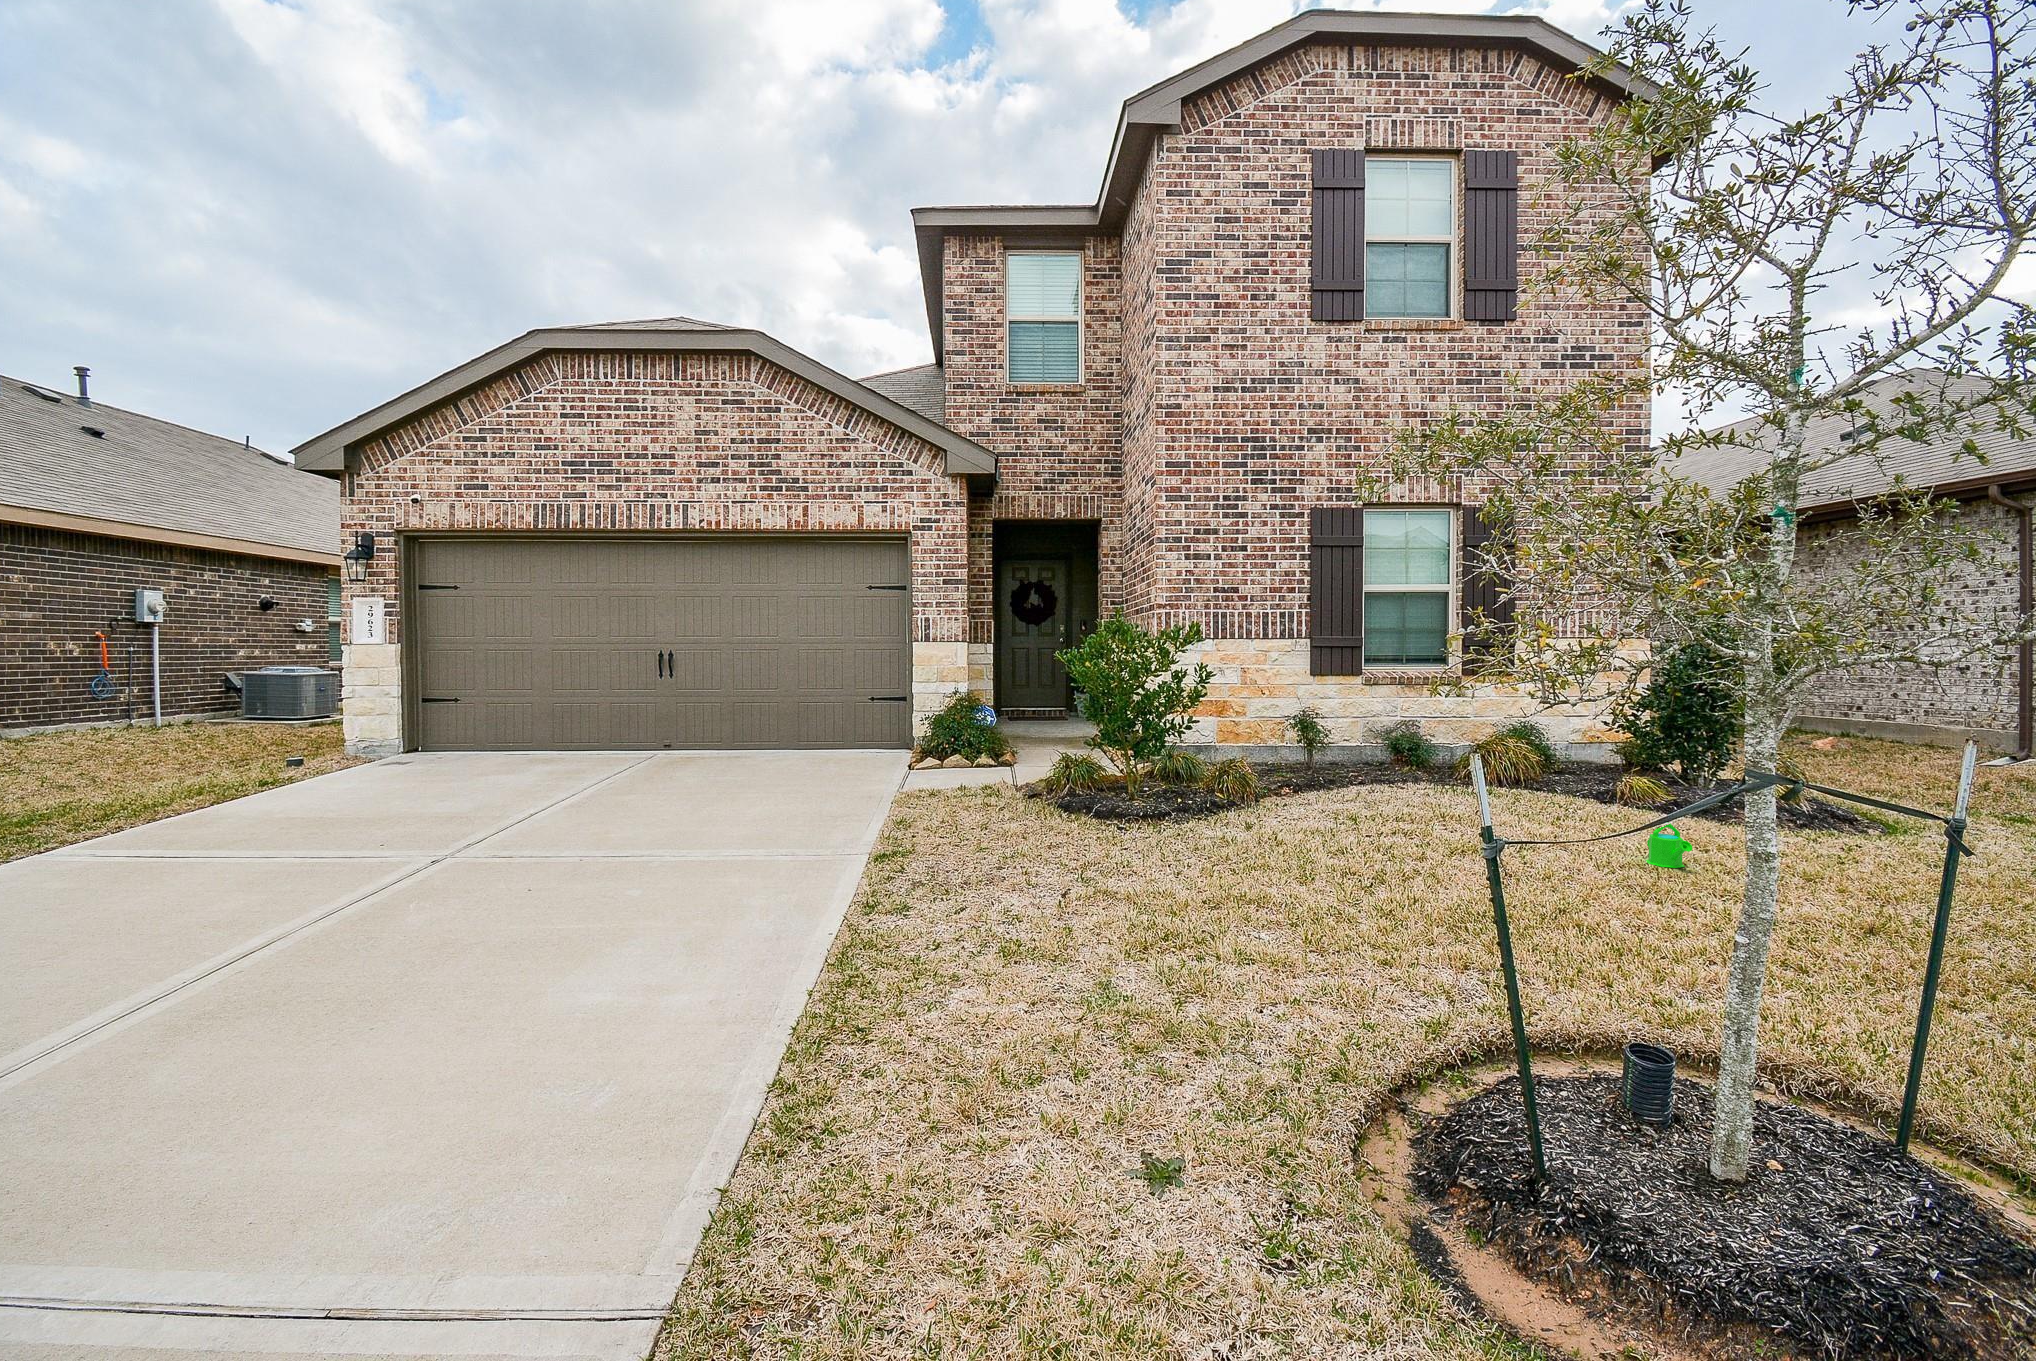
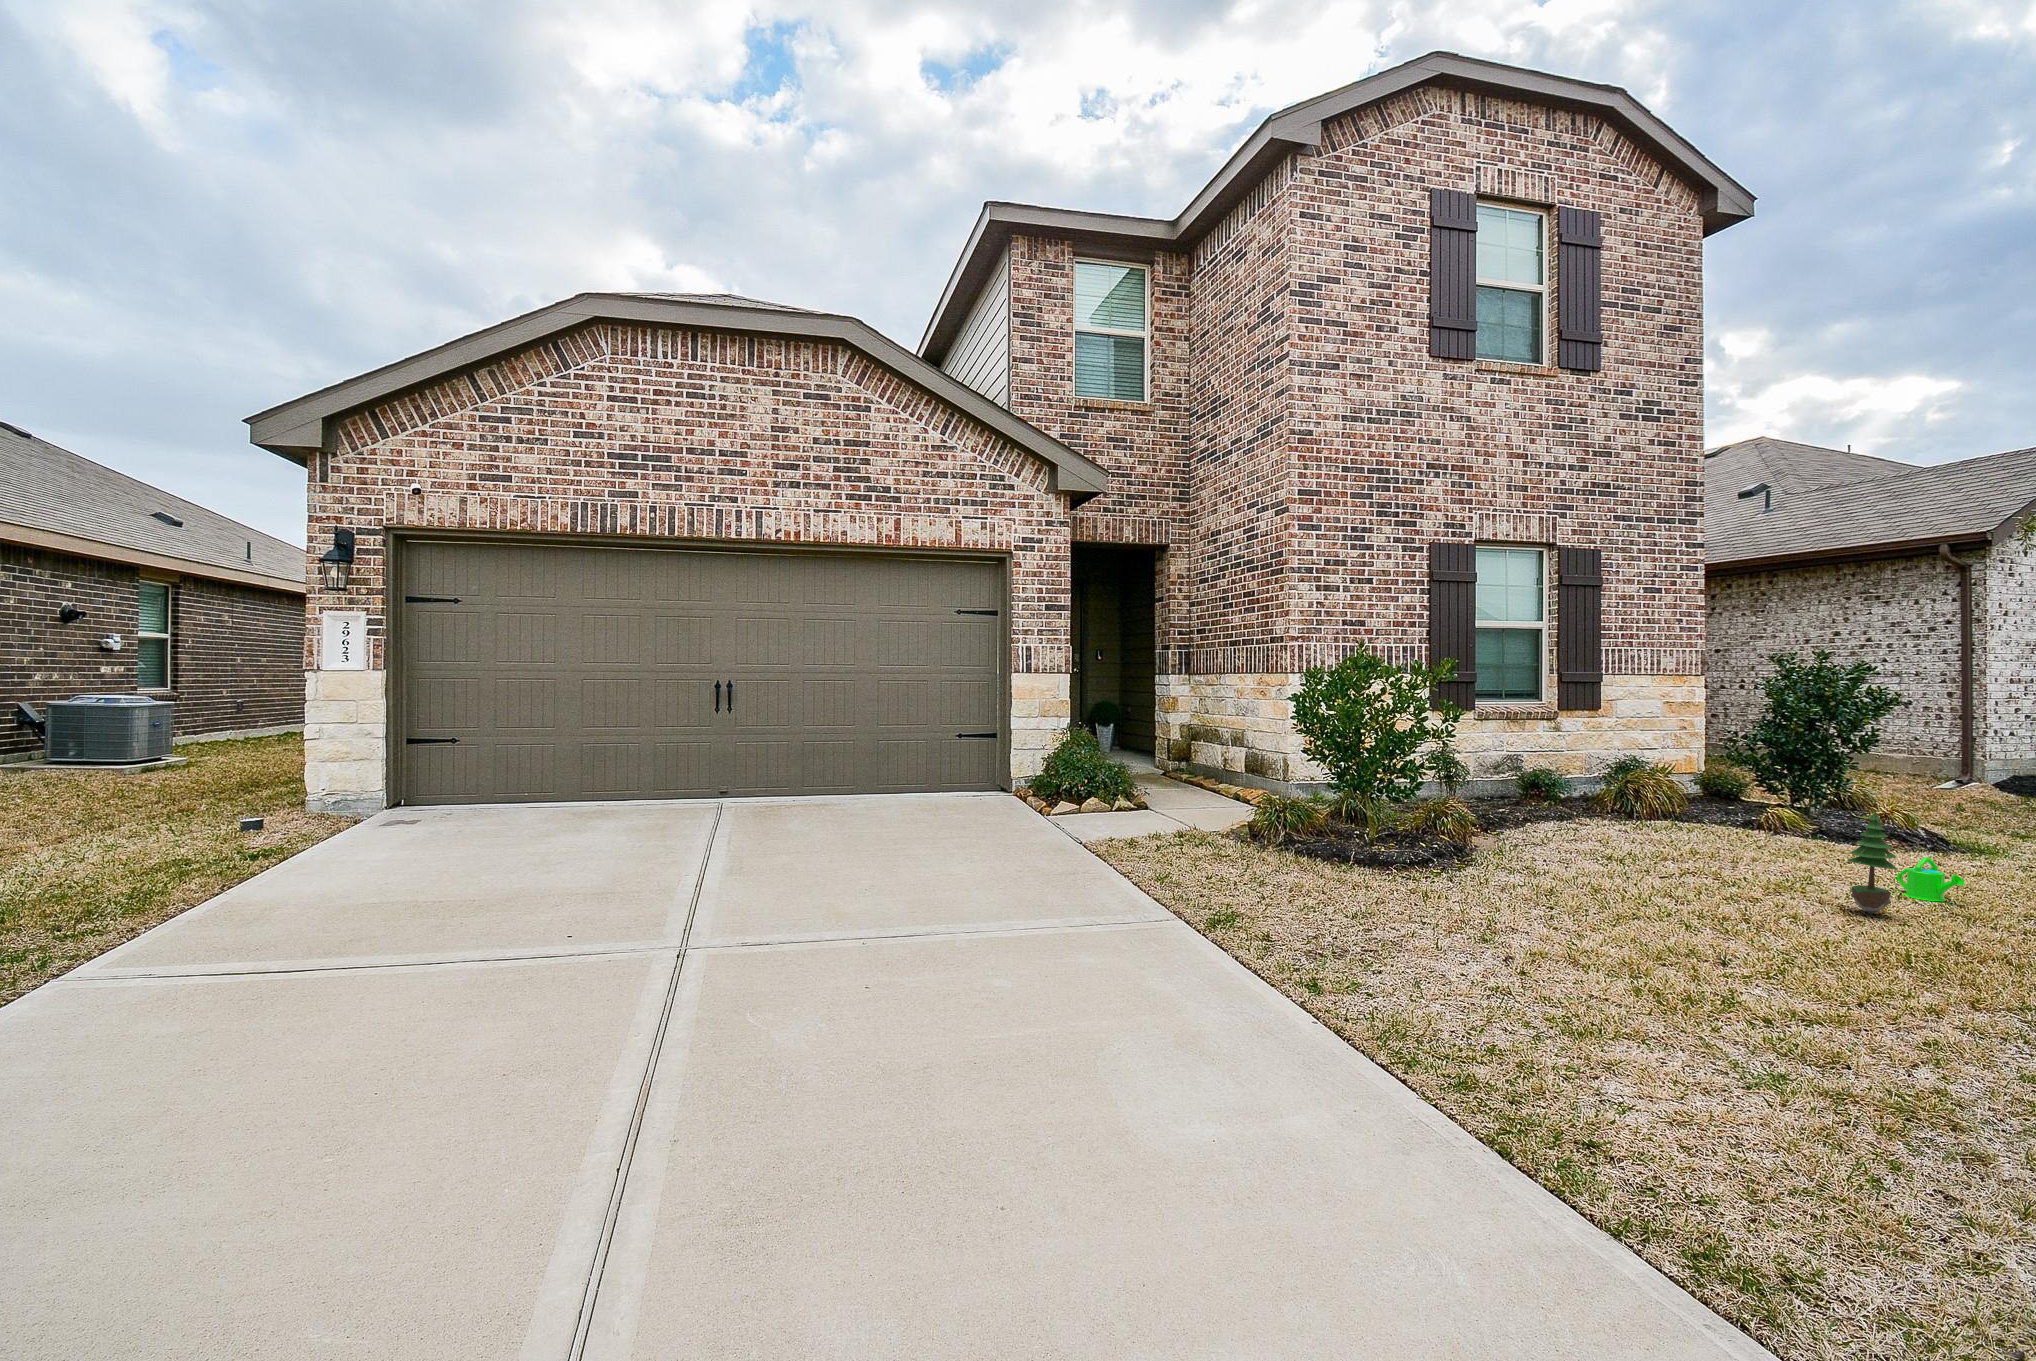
potted tree: none [1540,771,1584,875] -> present [1848,811,1897,914]

